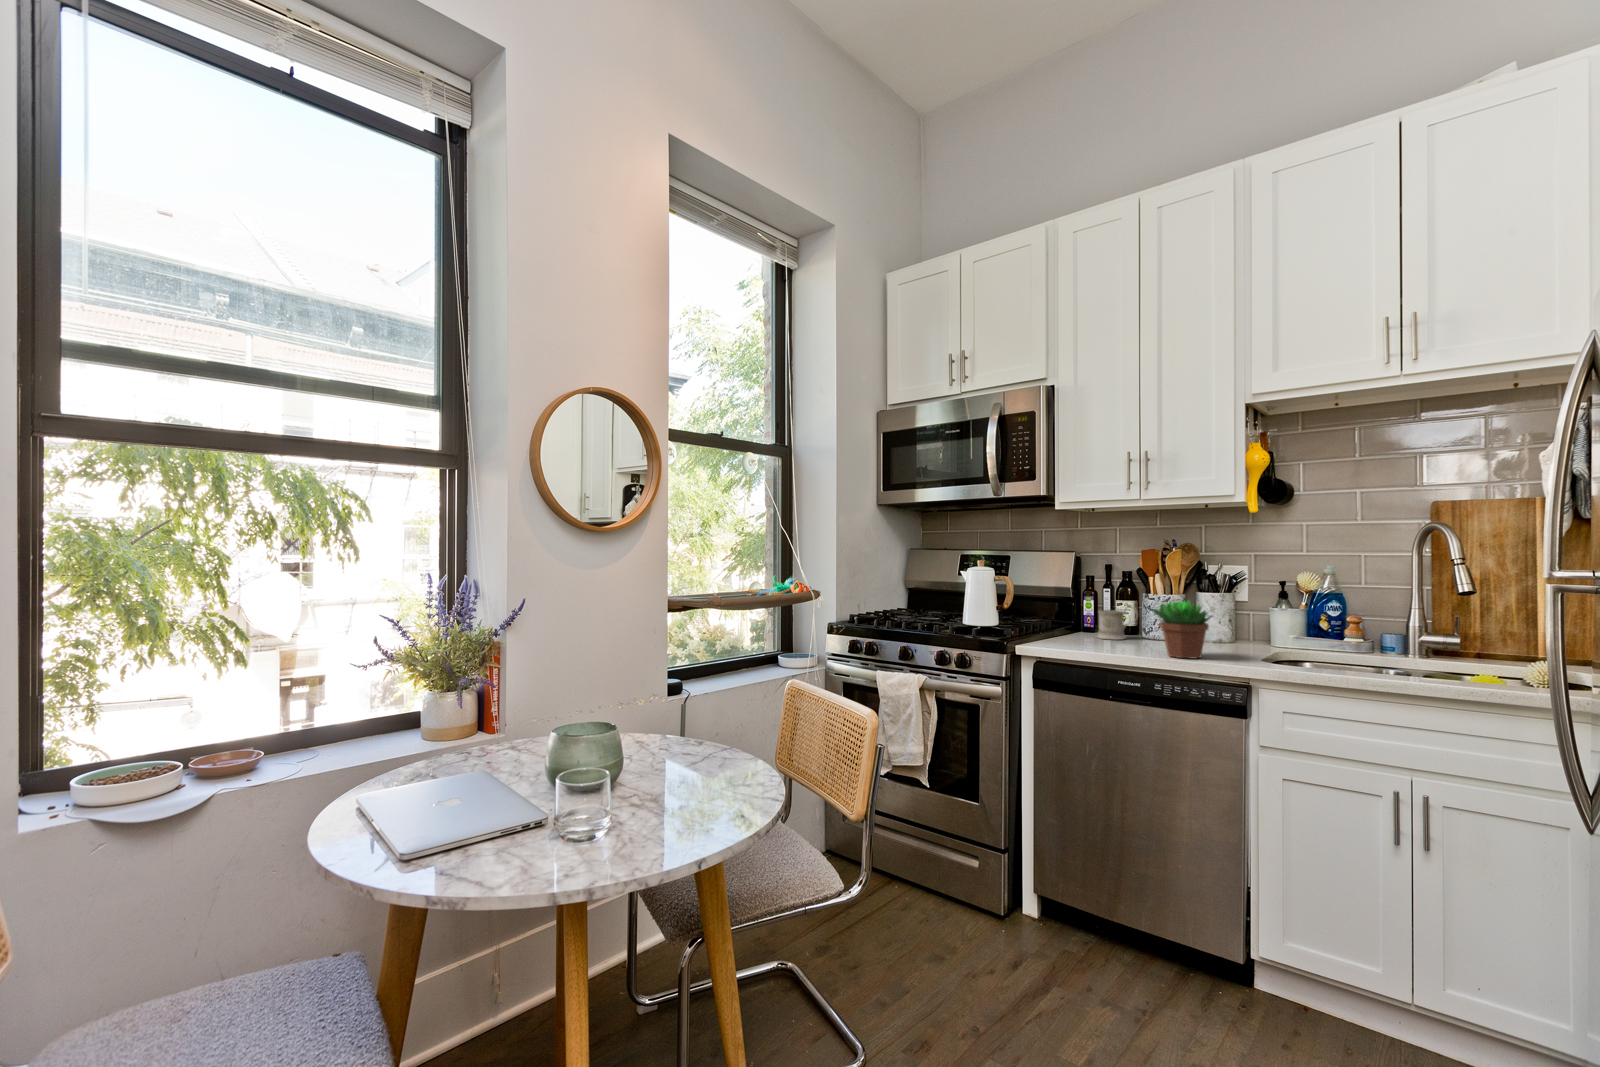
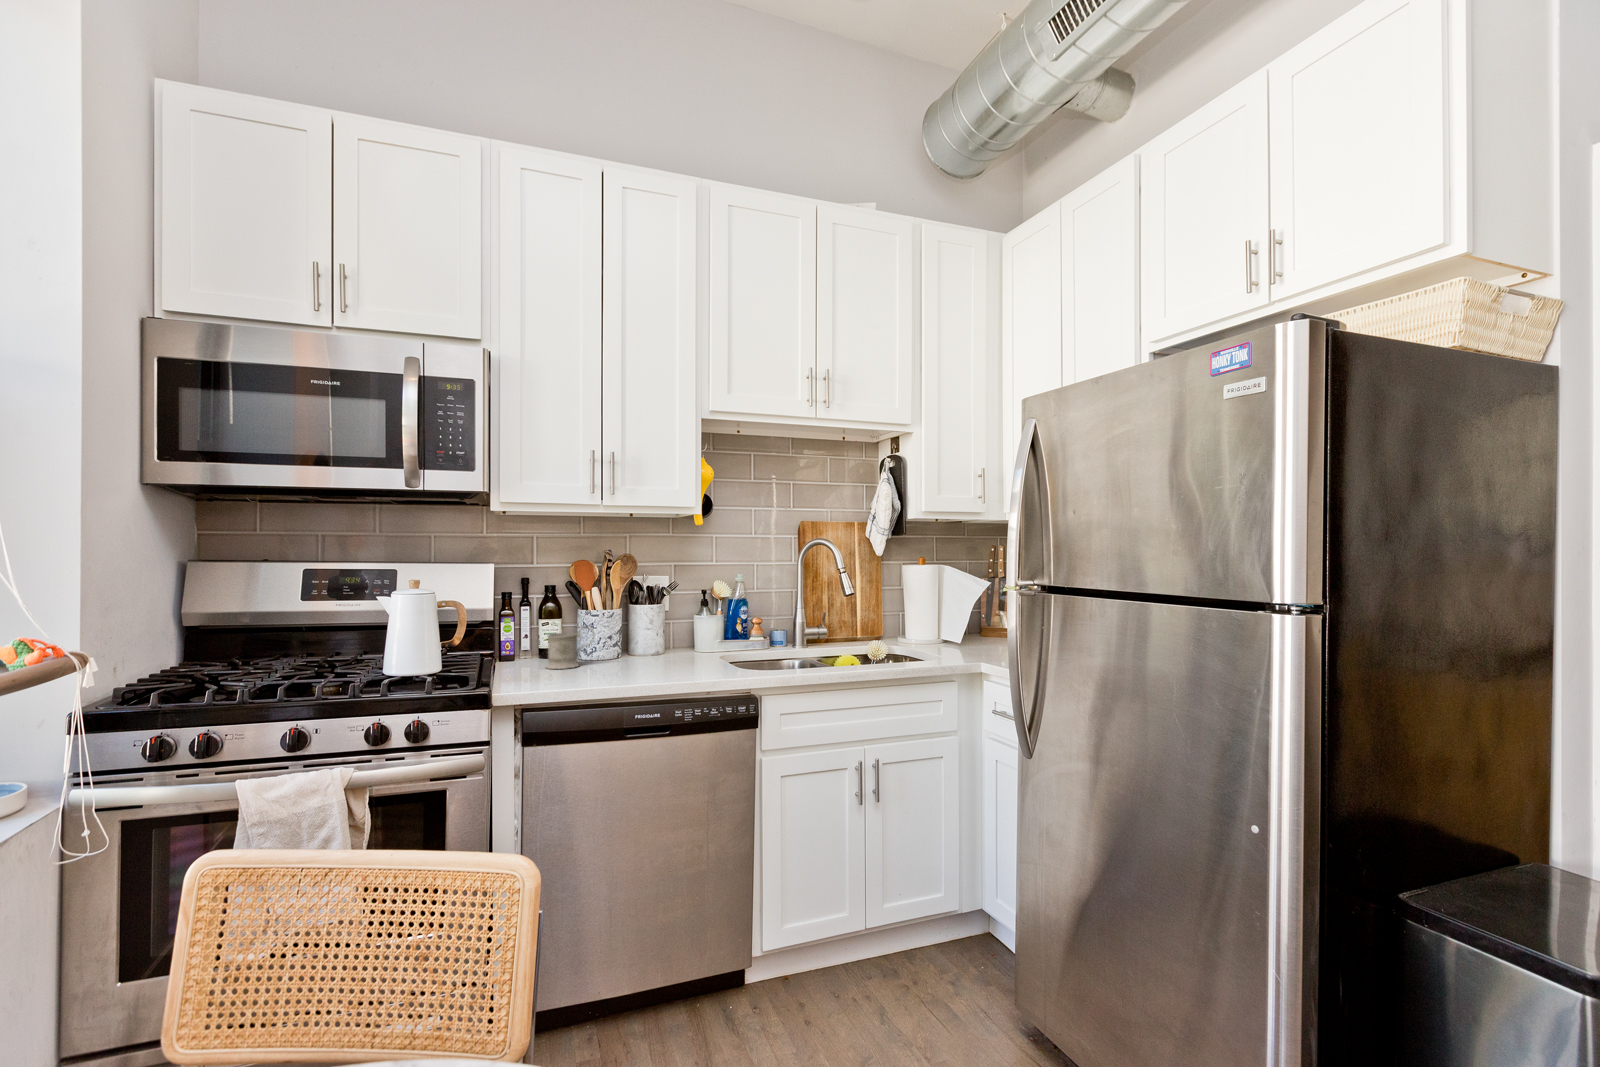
succulent plant: present [1151,600,1211,659] -> none [651,613,712,678]

